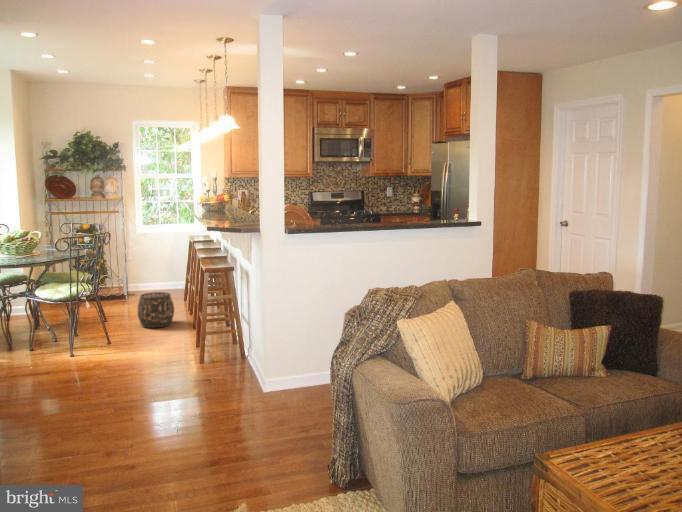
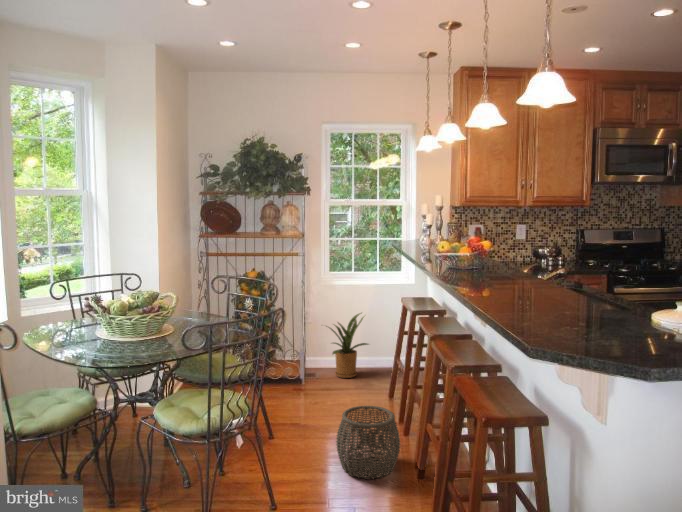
house plant: none [134,251,175,295] -> present [330,313,368,378]

